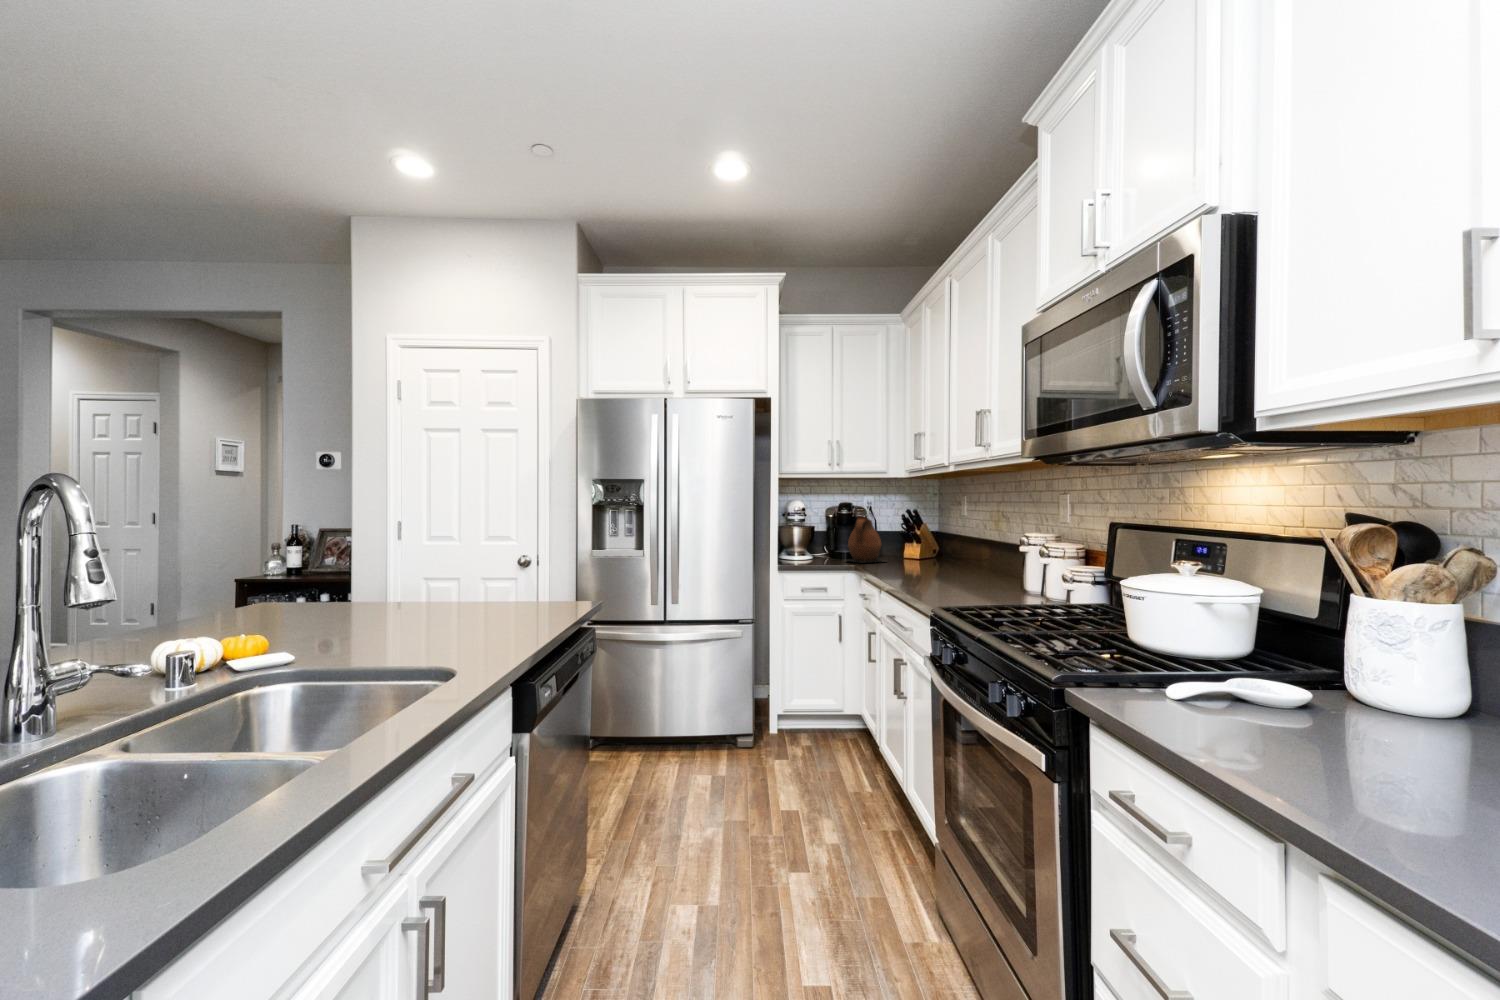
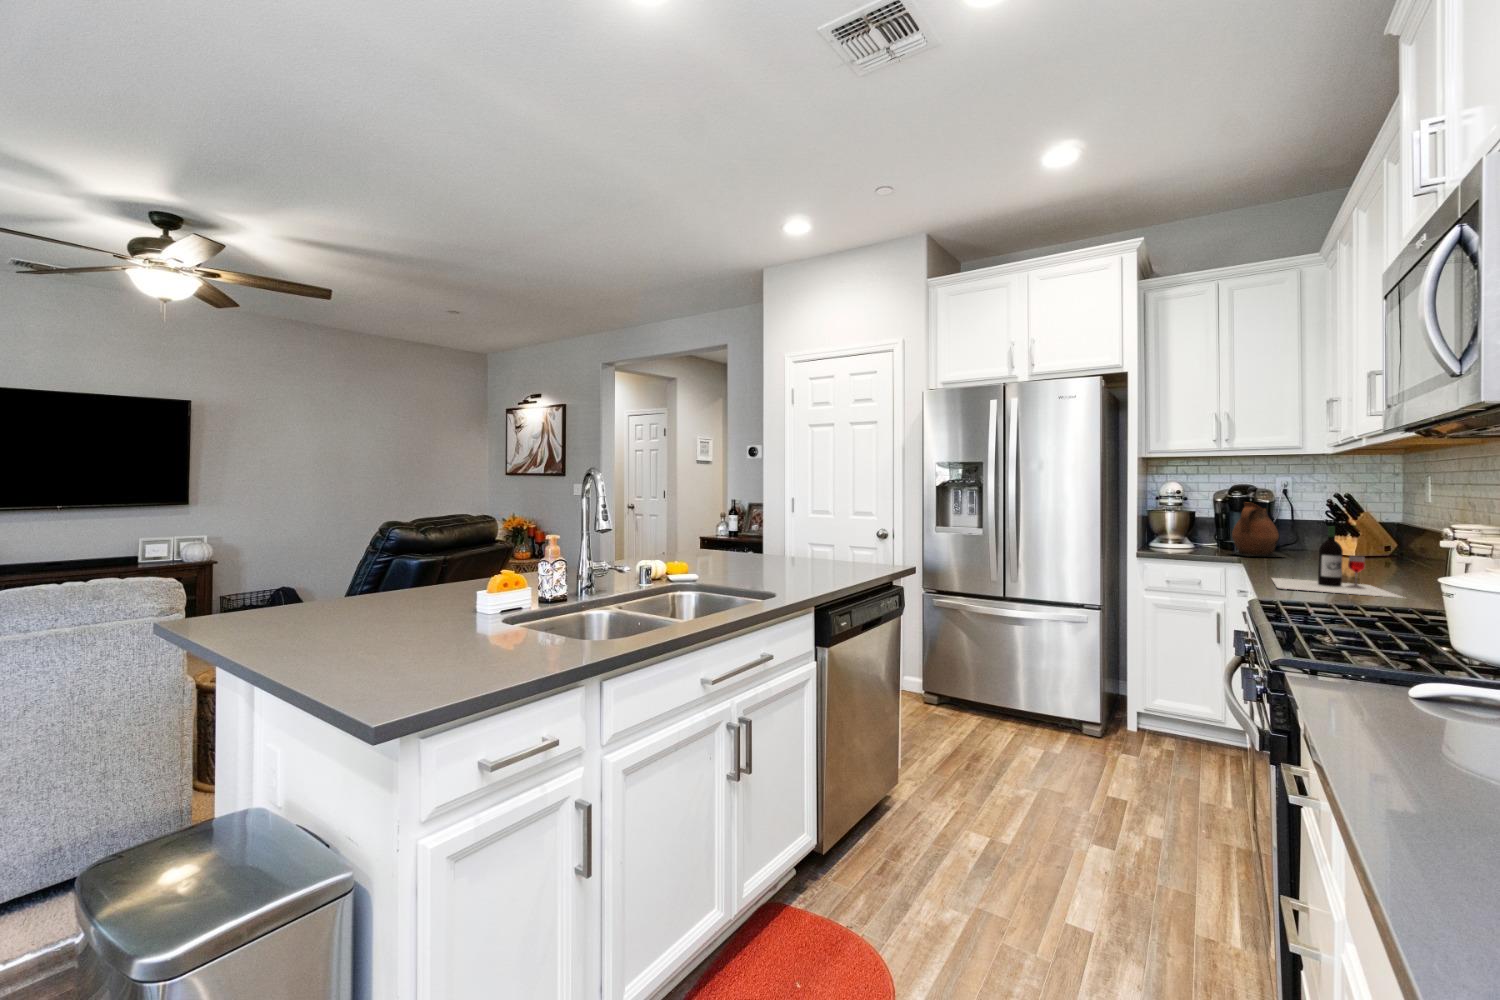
wine bottle: none [905,535,1009,594] -> present [1272,526,1403,598]

